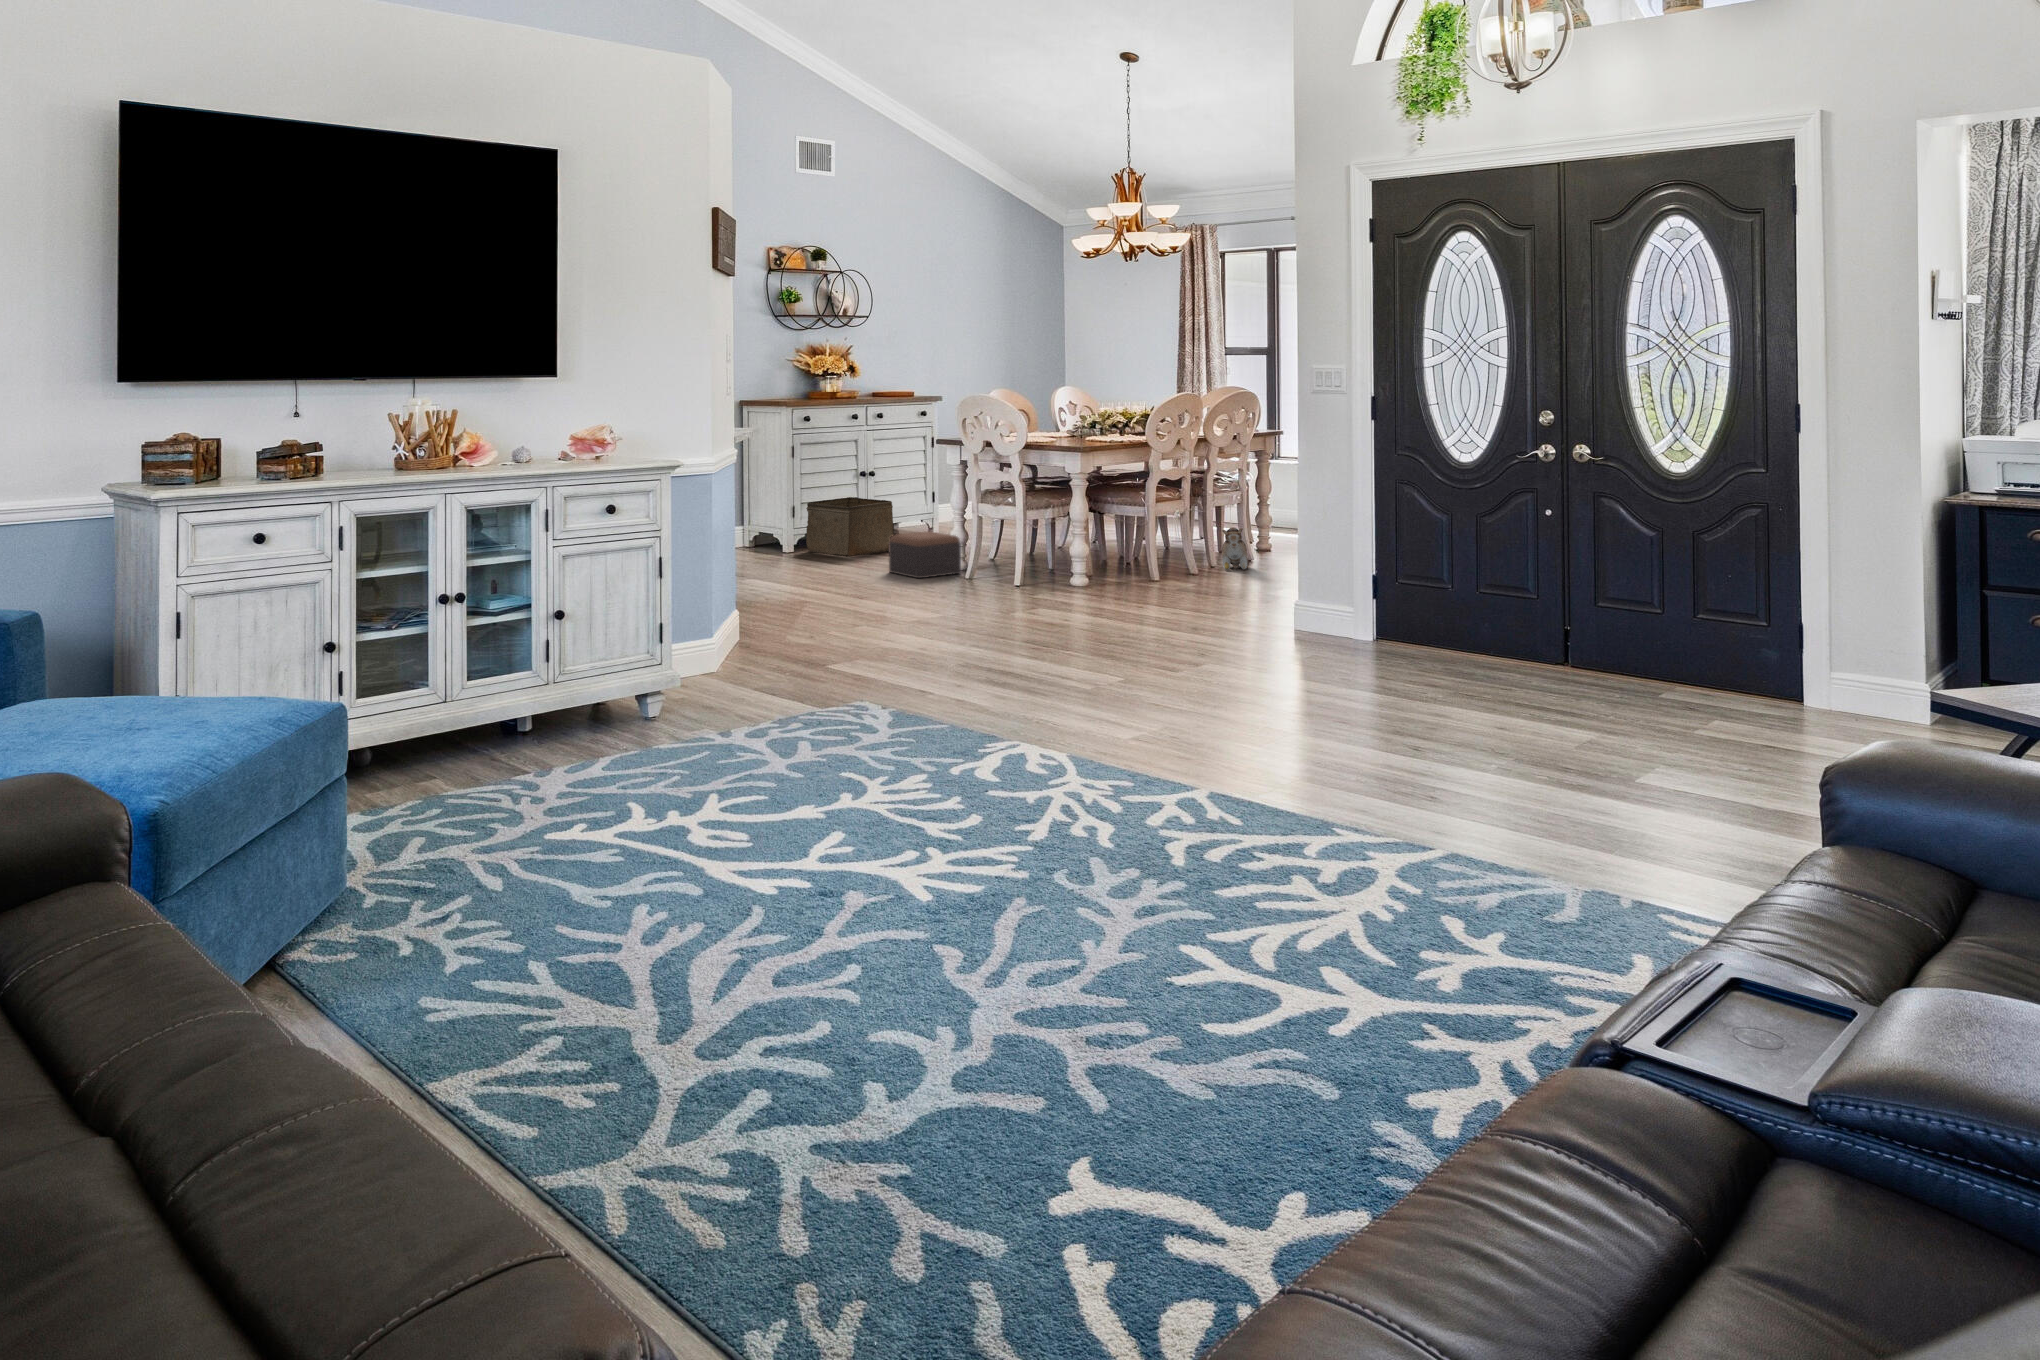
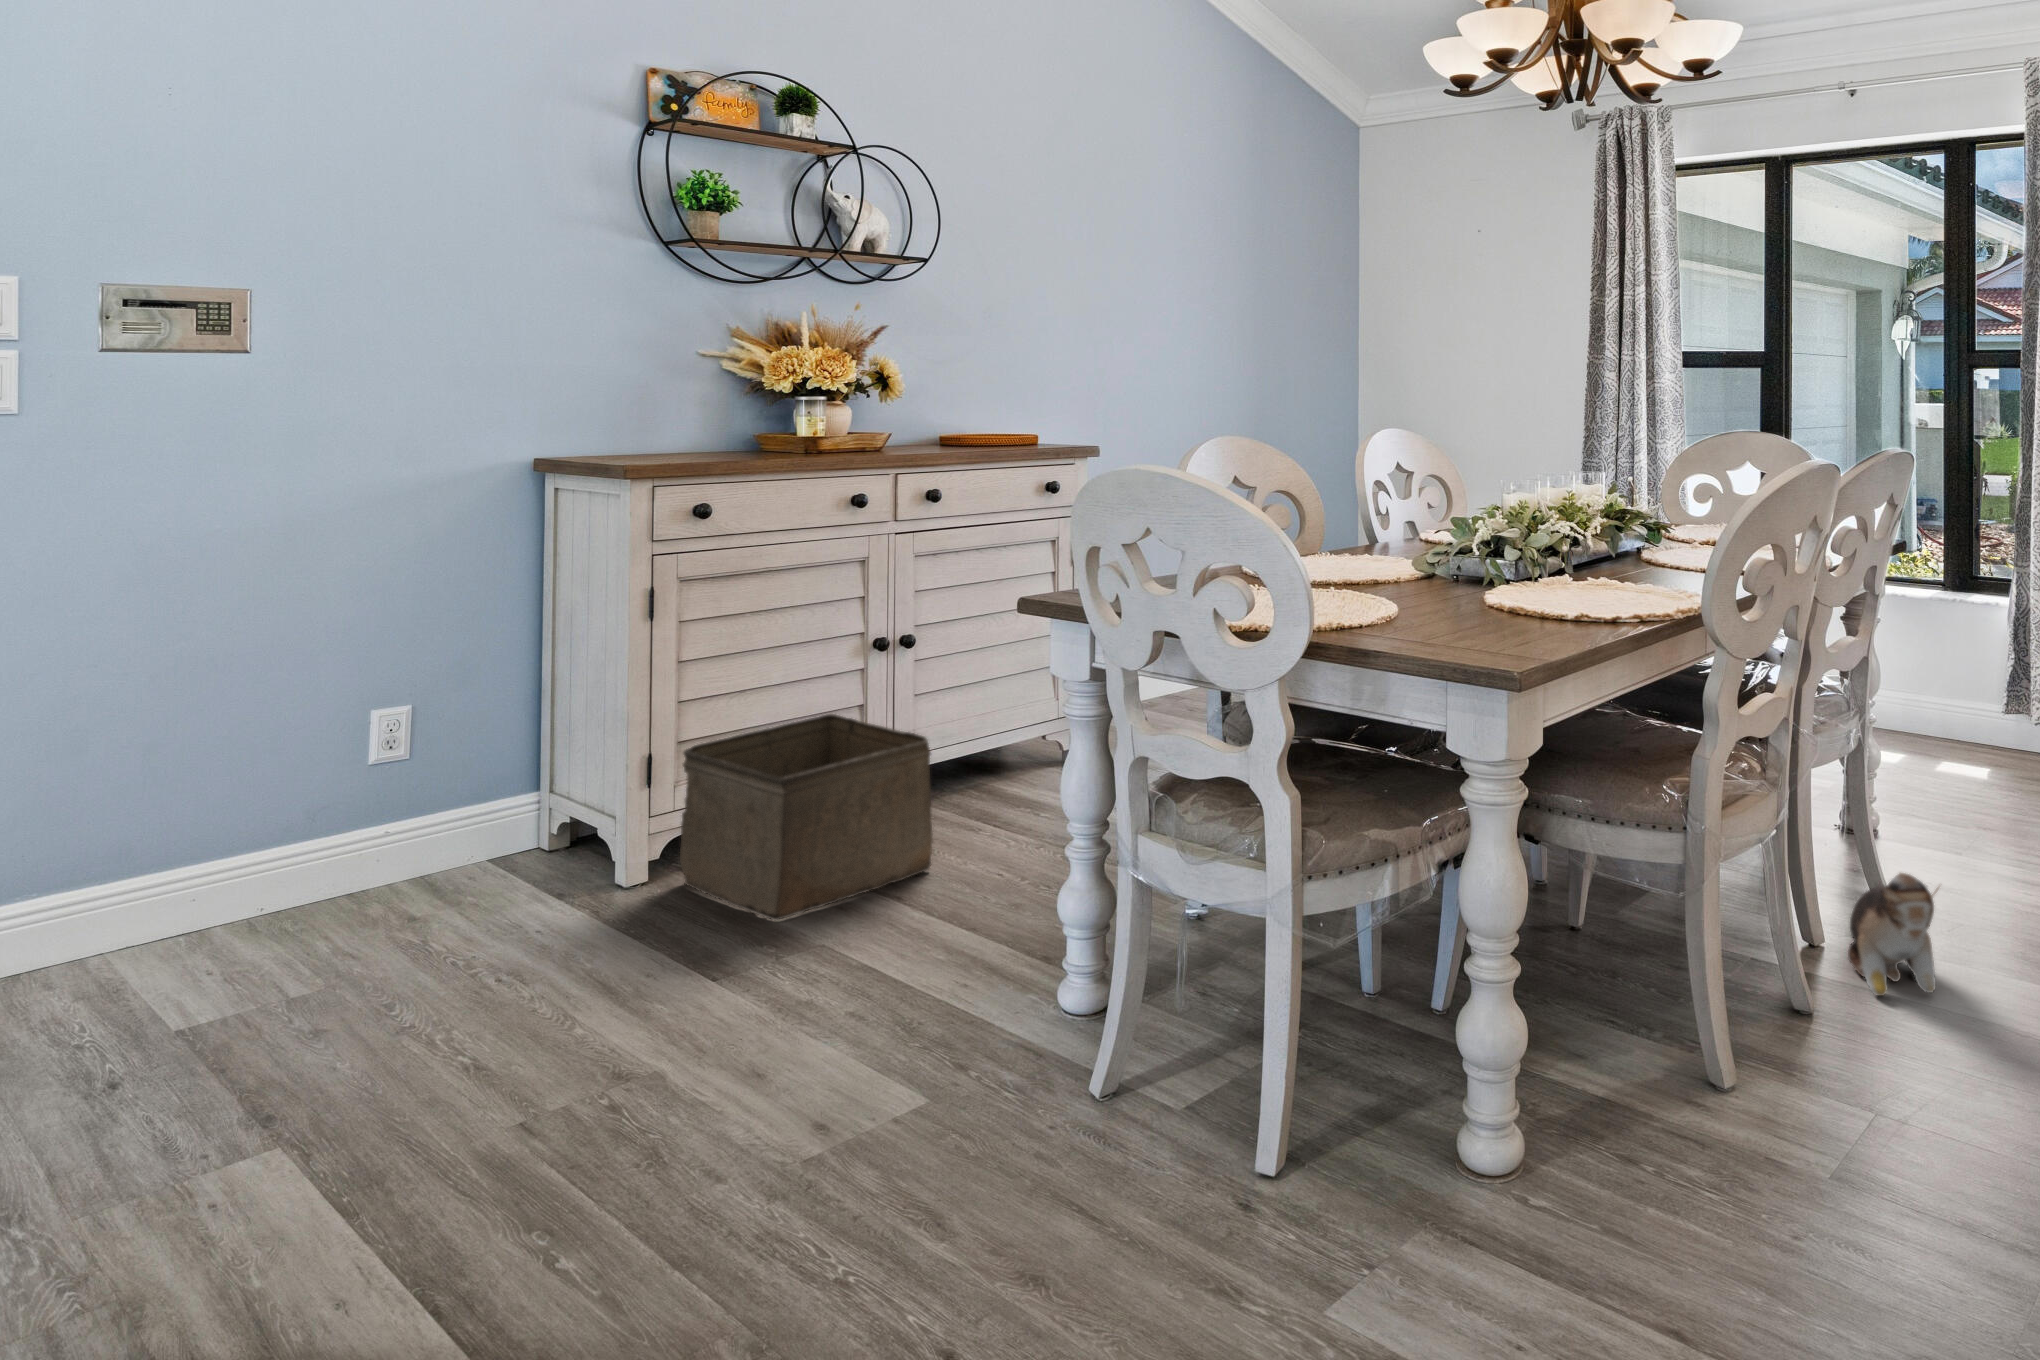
footstool: present [889,531,961,578] -> none [841,895,1082,1116]

